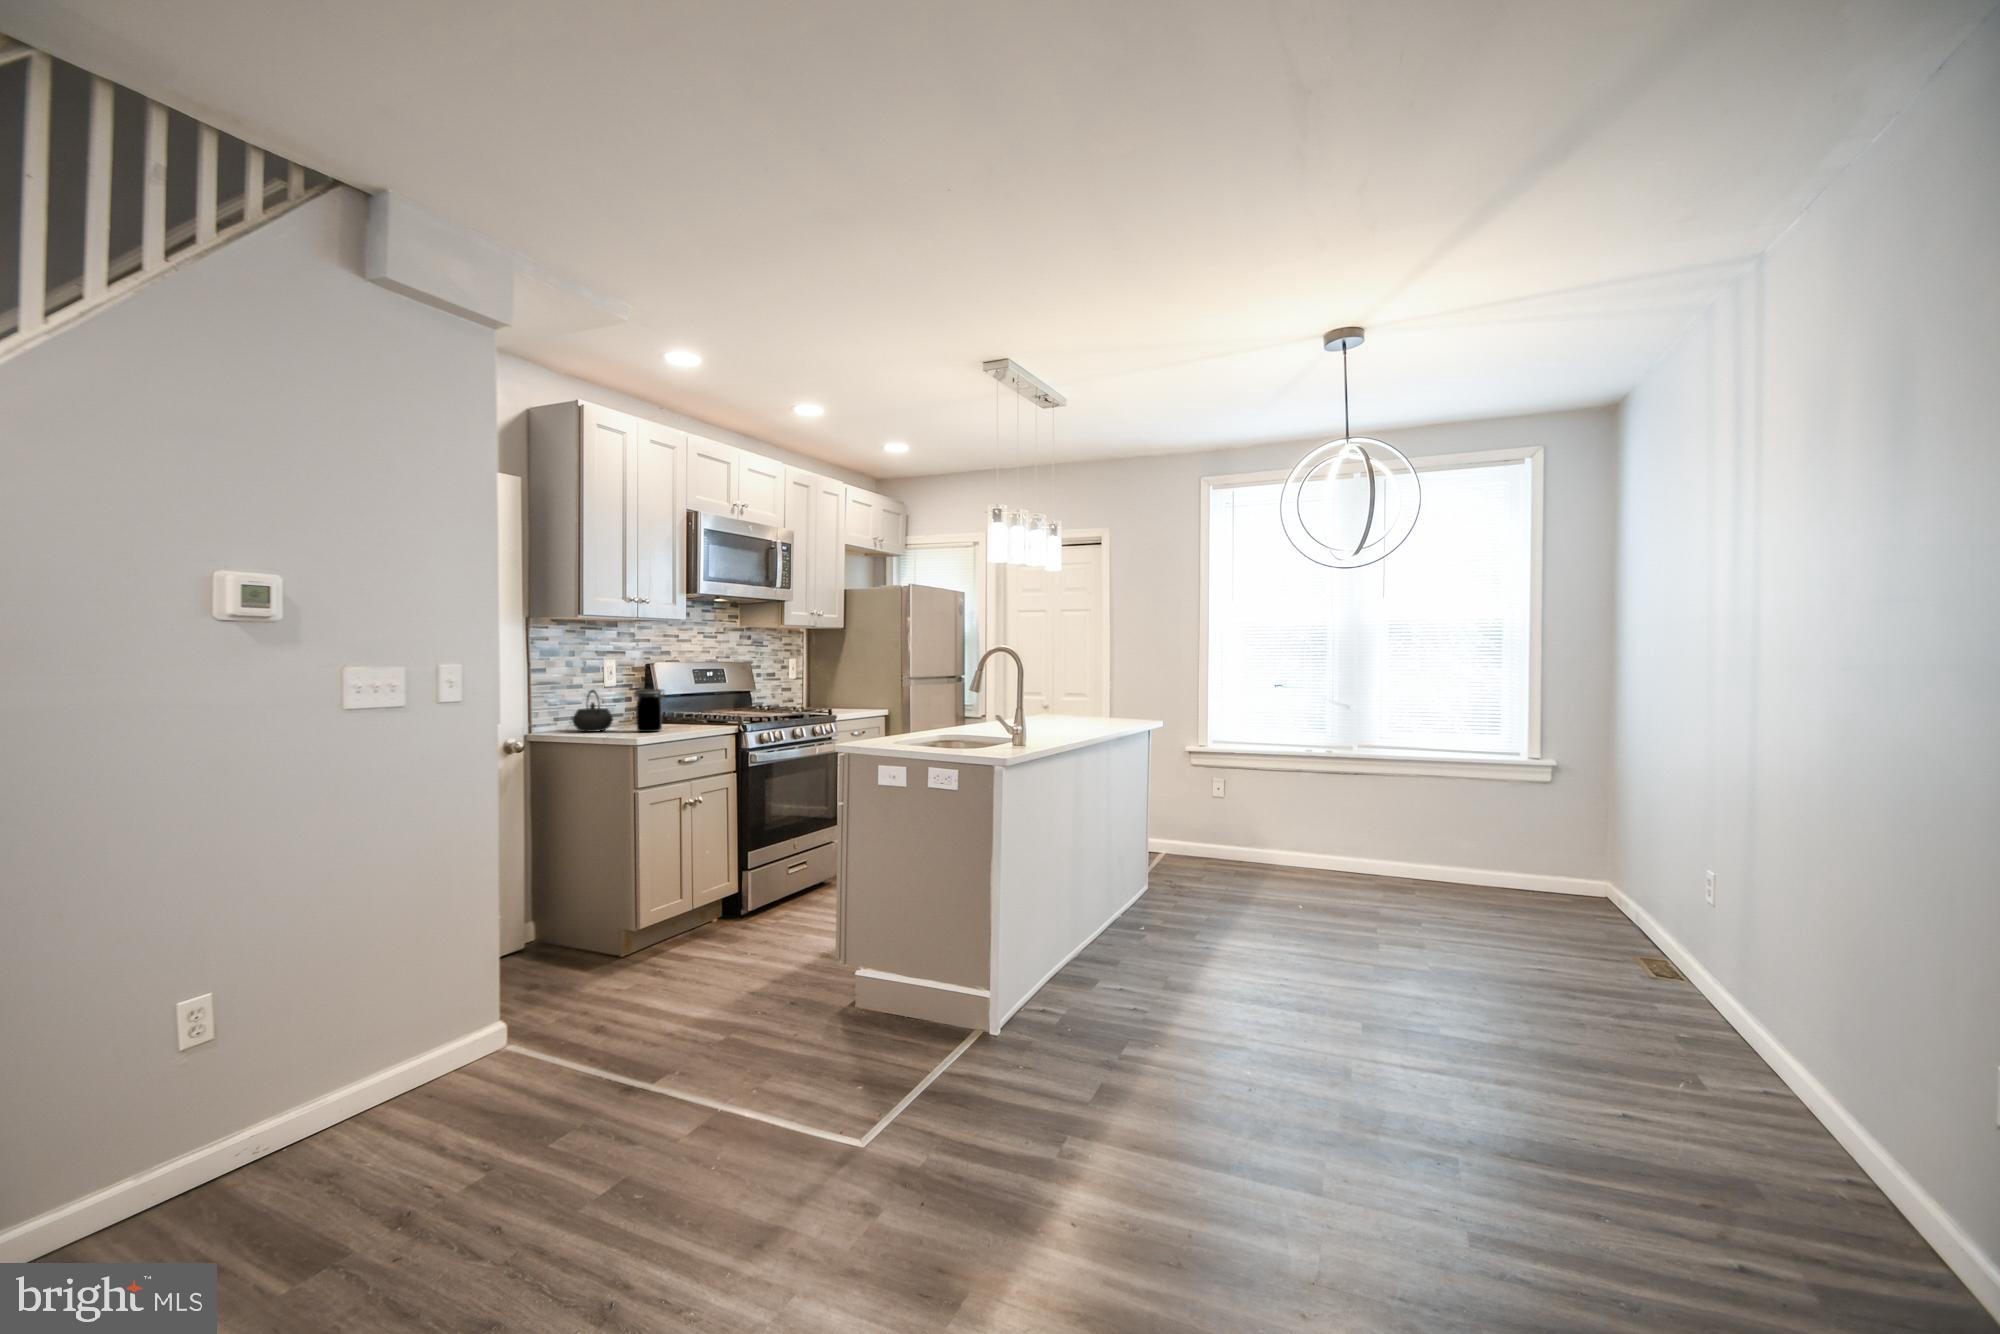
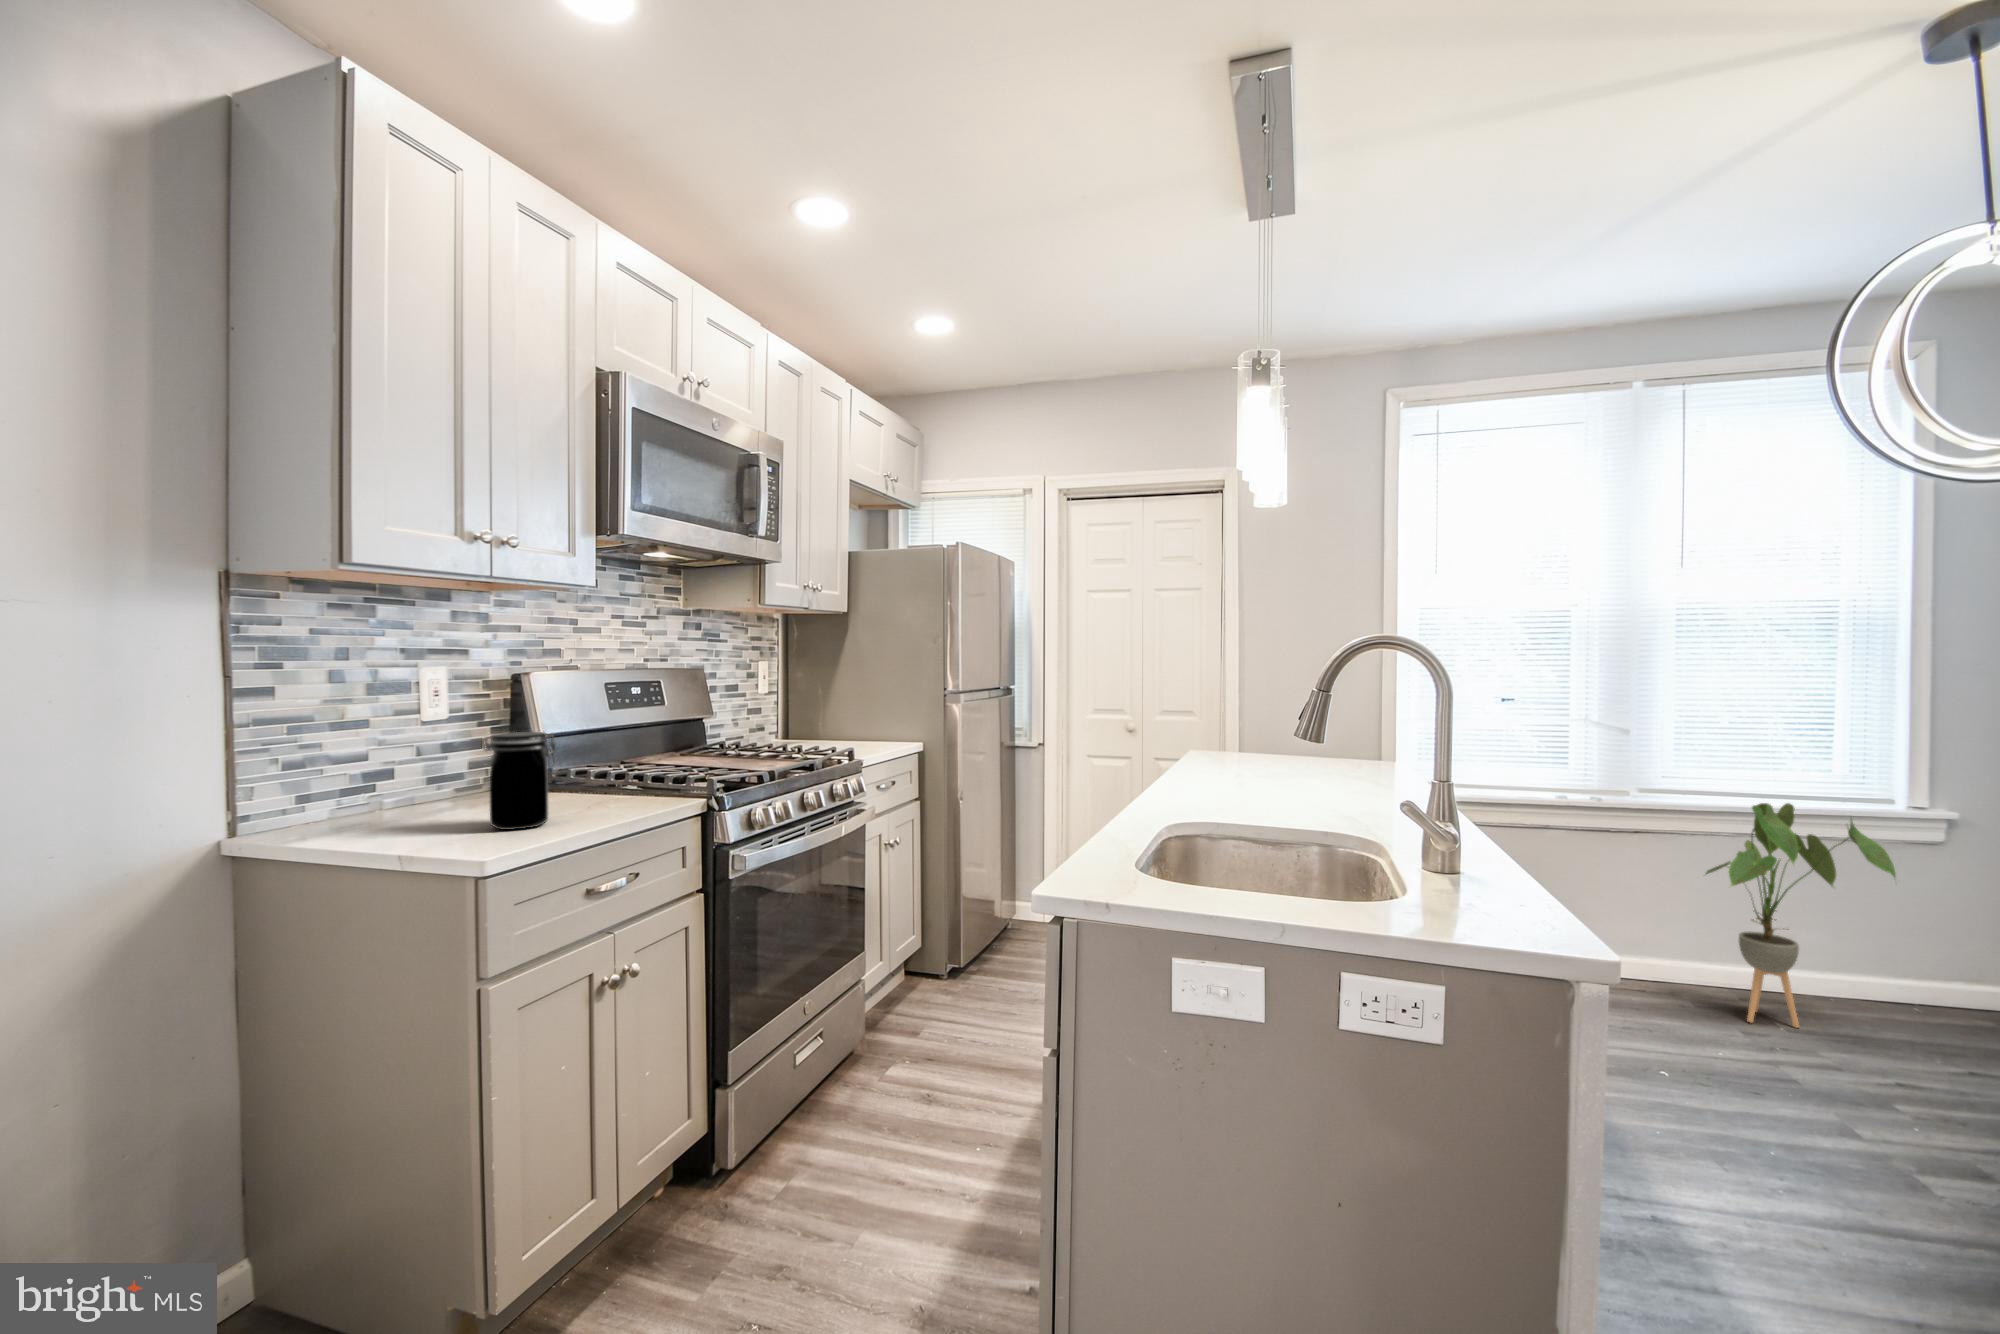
kettle: present [572,690,613,732] -> none [335,735,436,831]
house plant: none [1376,750,1470,894] -> present [1706,803,1896,1028]

